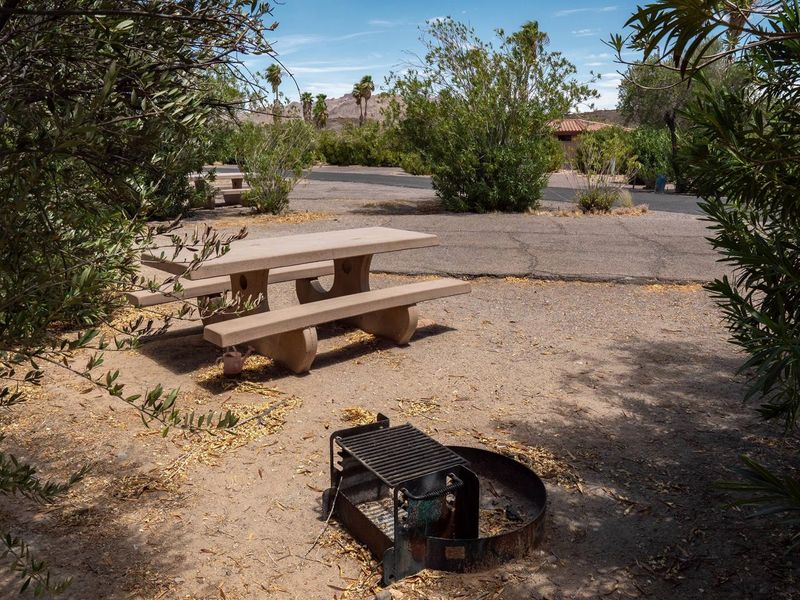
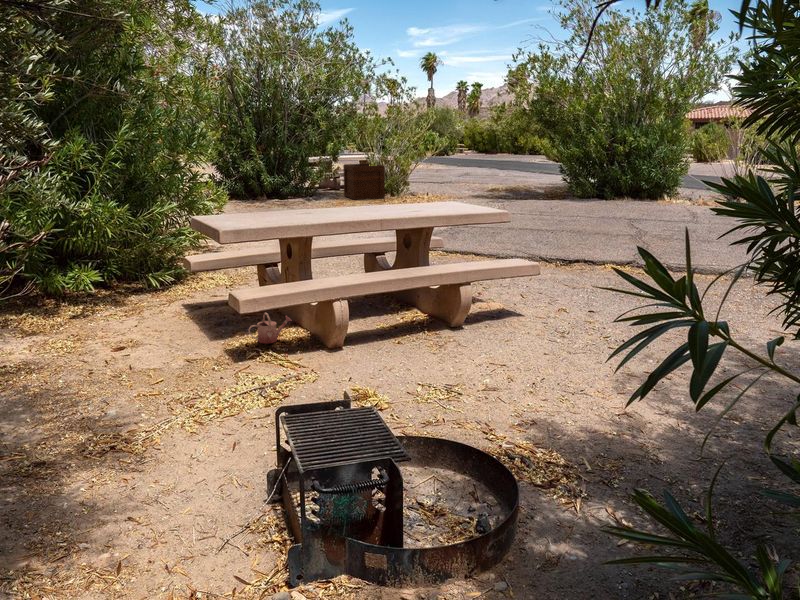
wooden crate: none [219,183,264,221] -> present [343,164,385,200]

